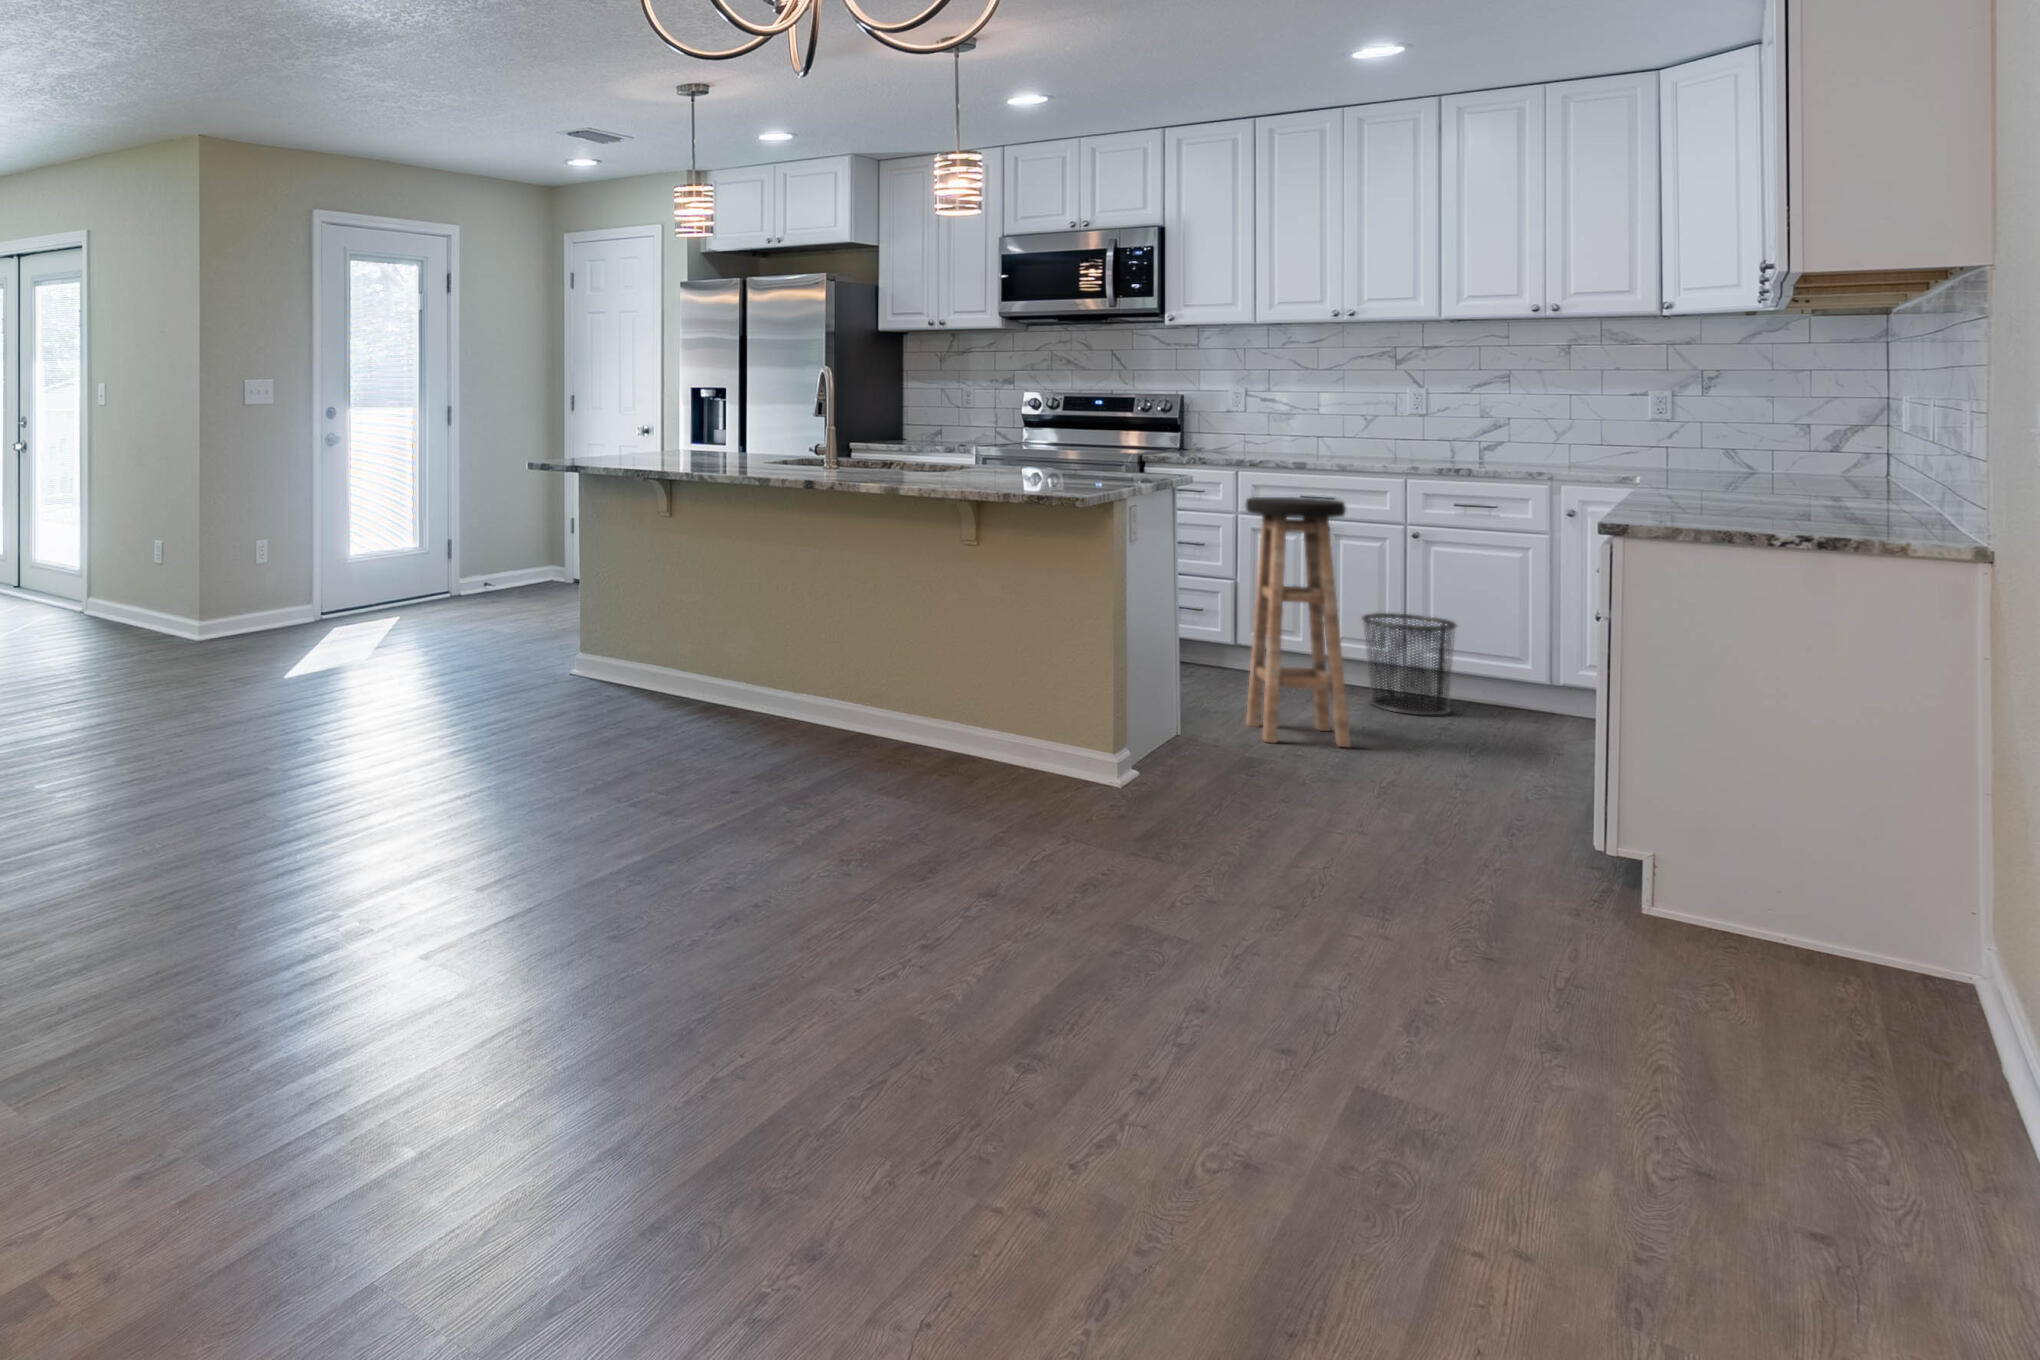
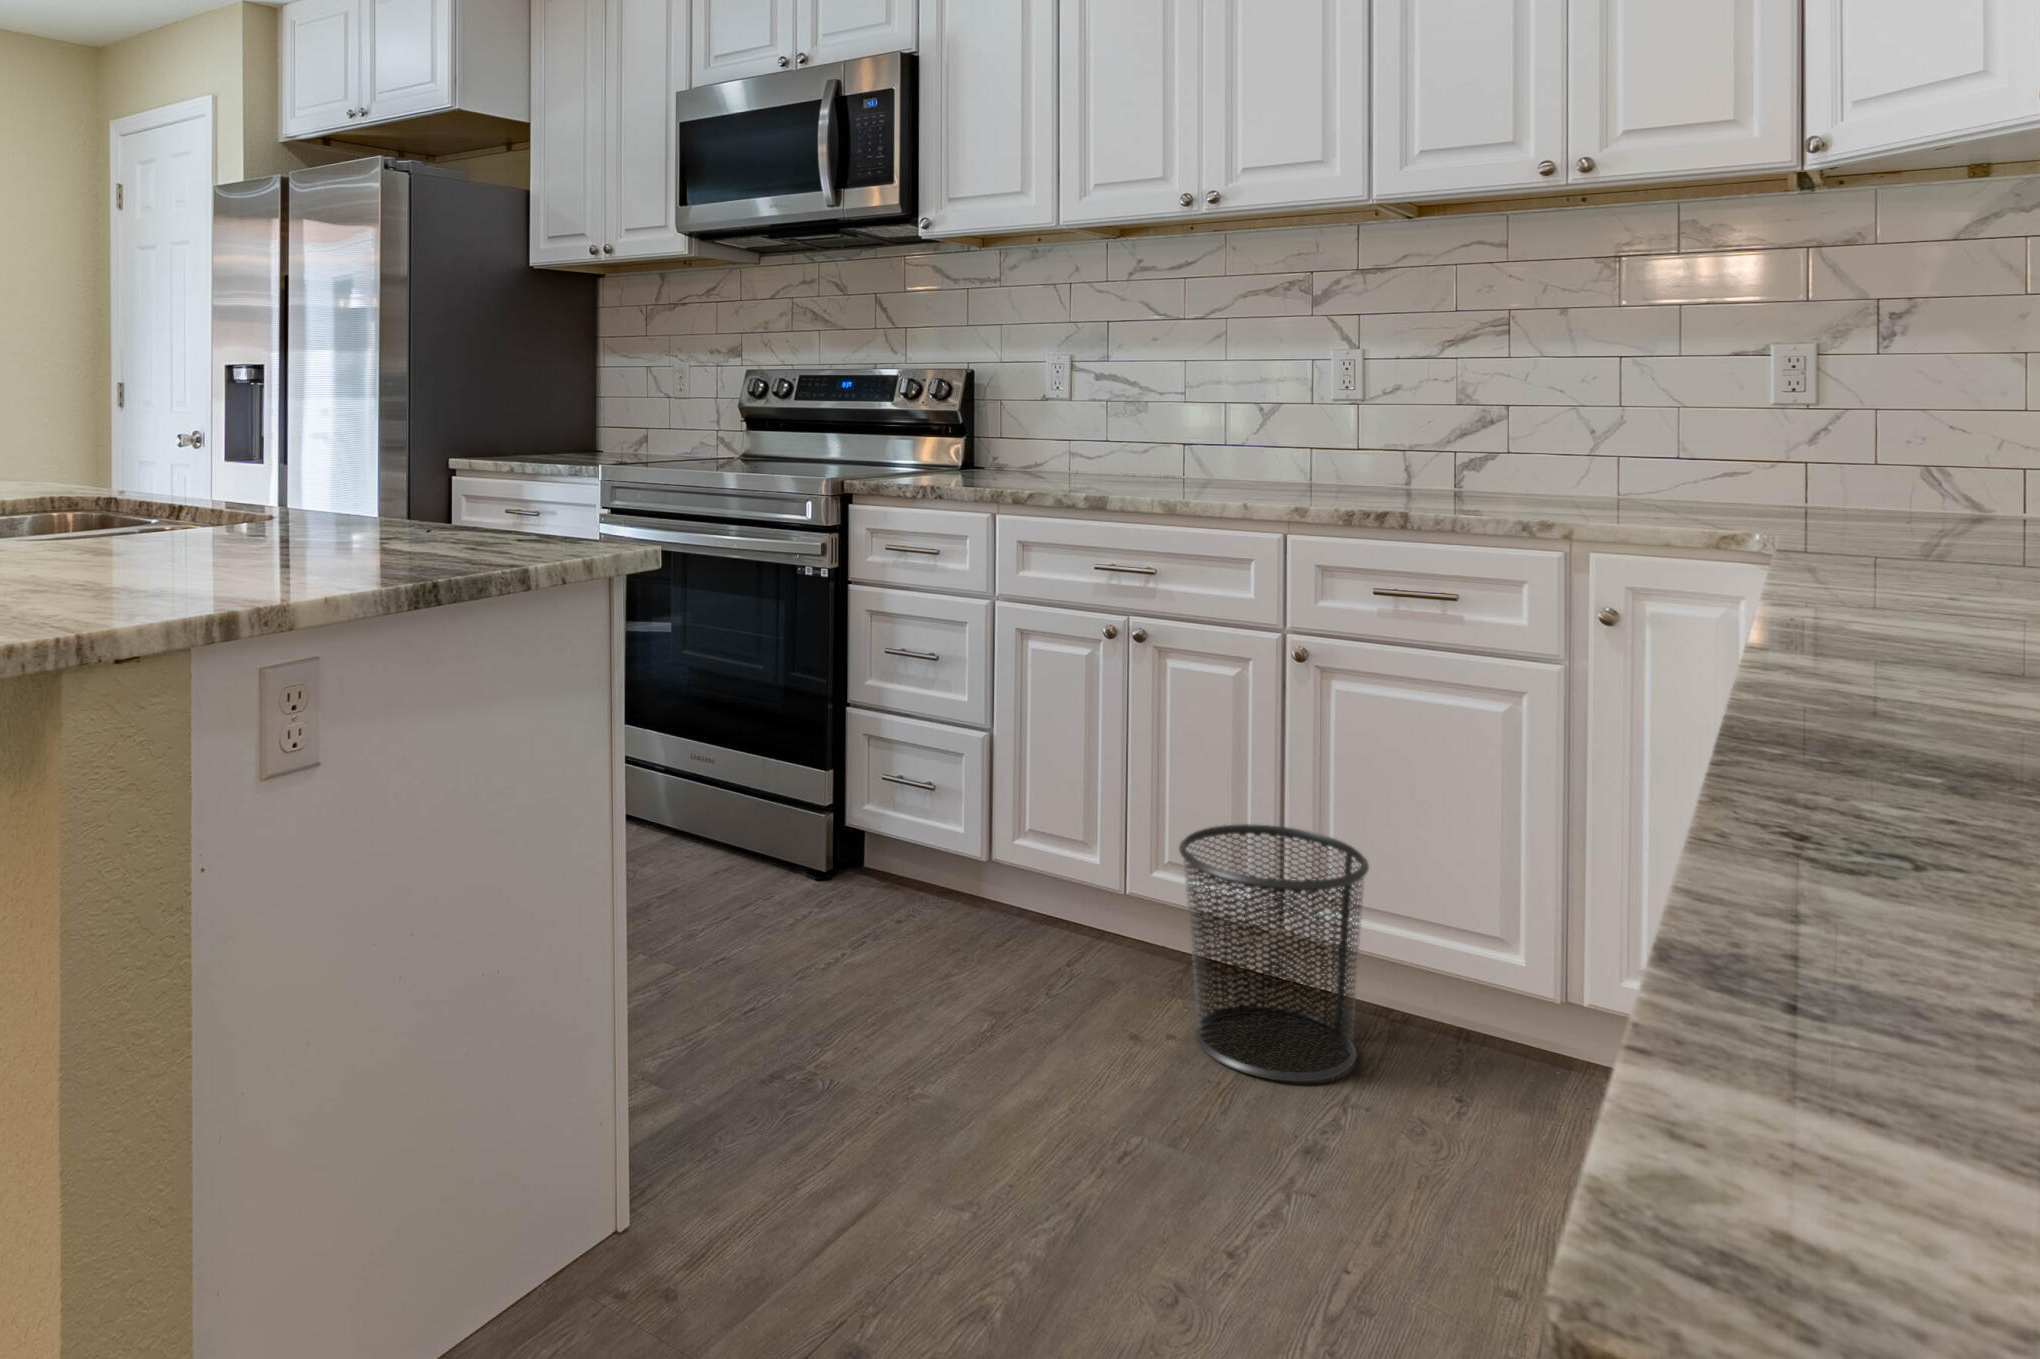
bar stool: present [1245,497,1350,747] -> none [819,598,1039,1278]

